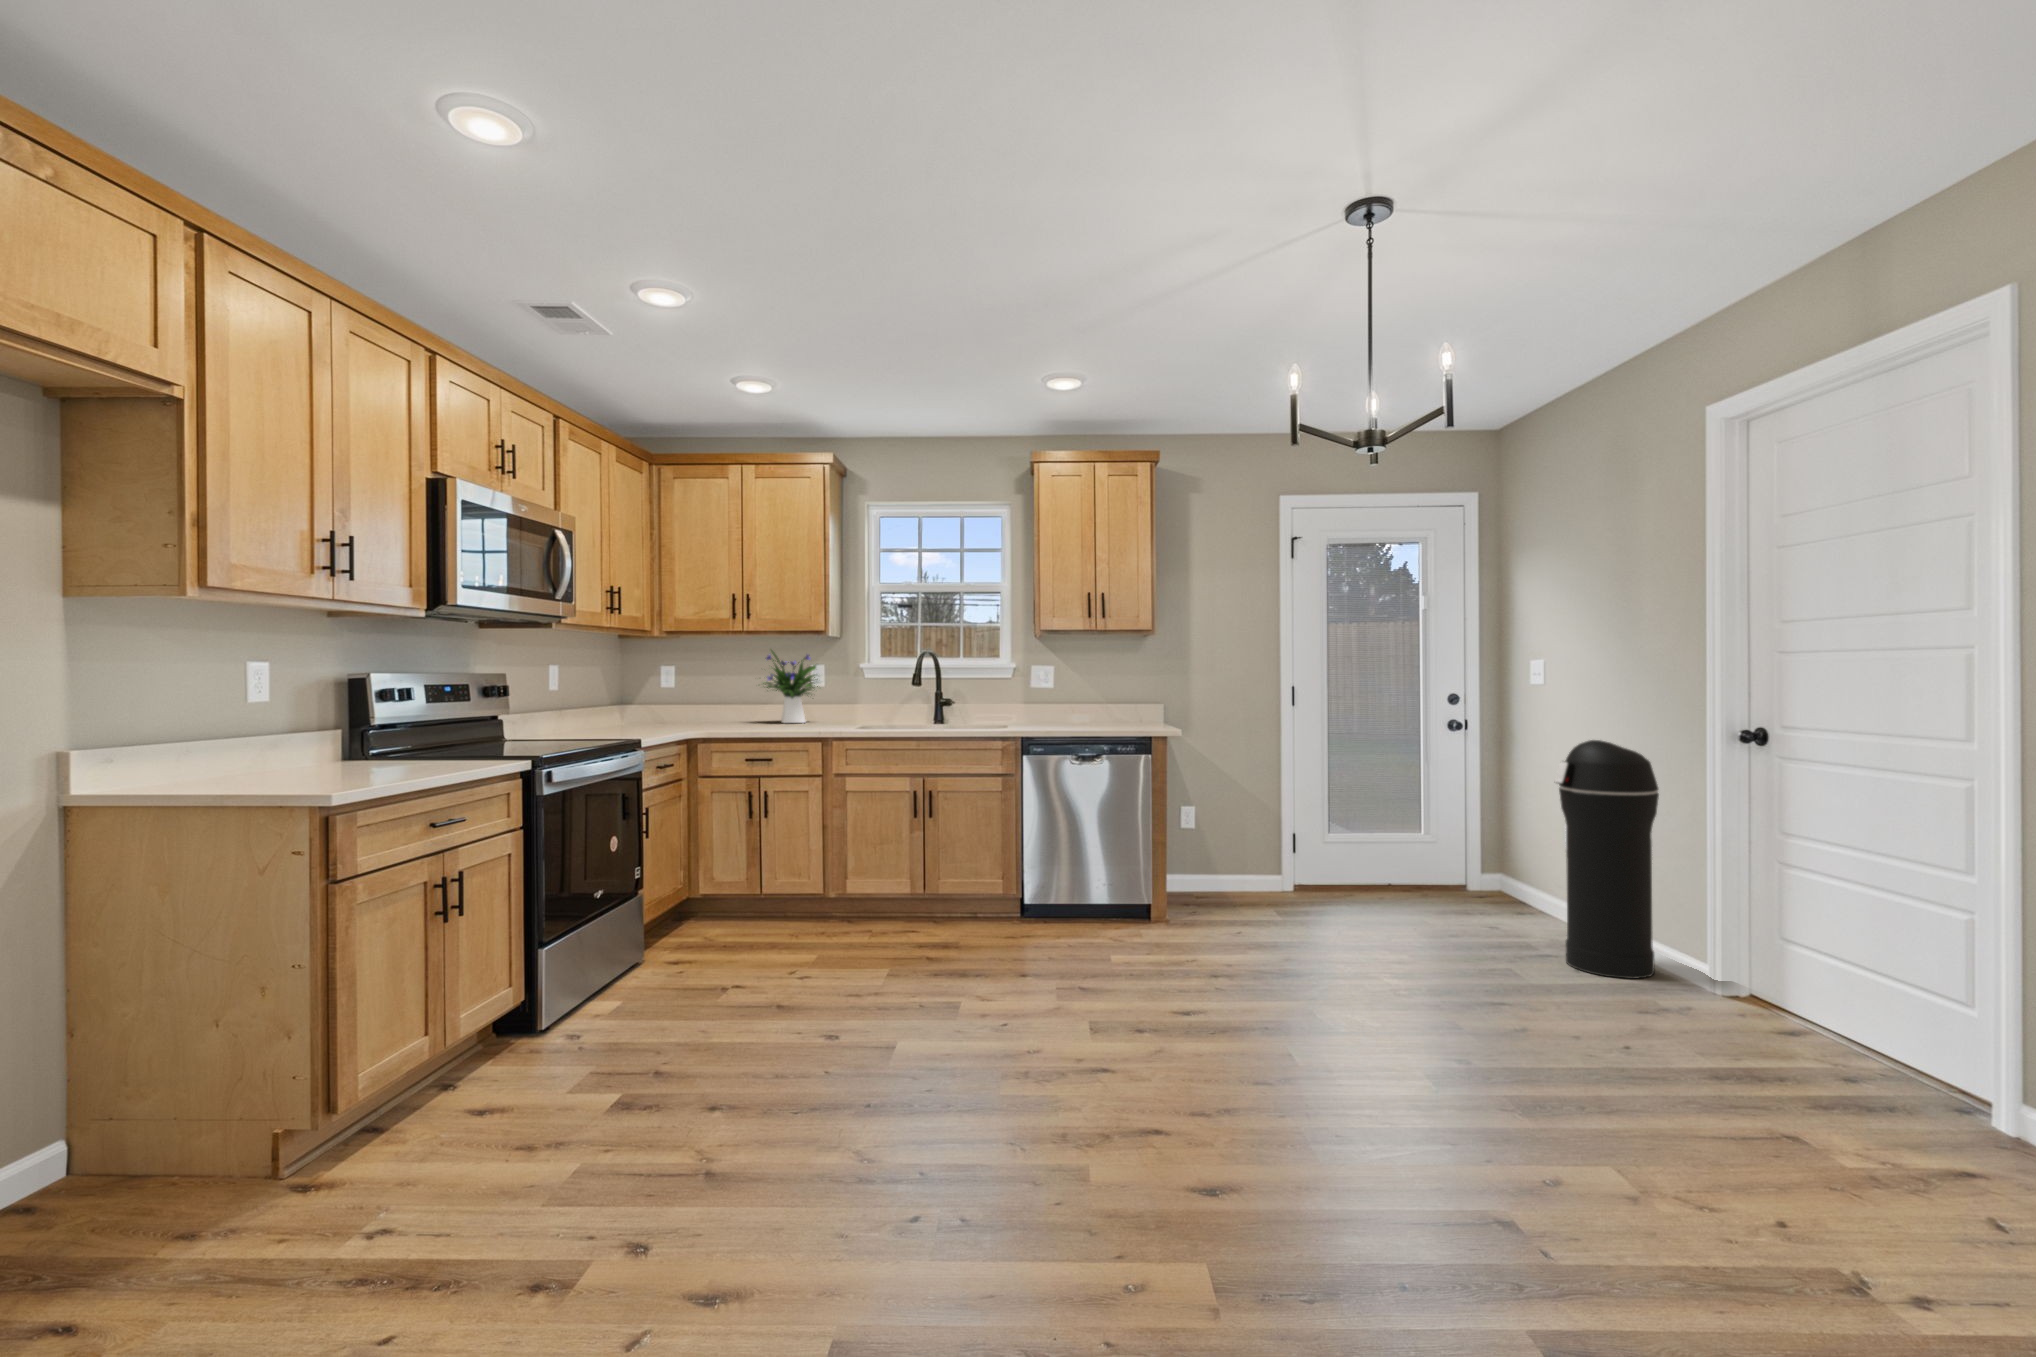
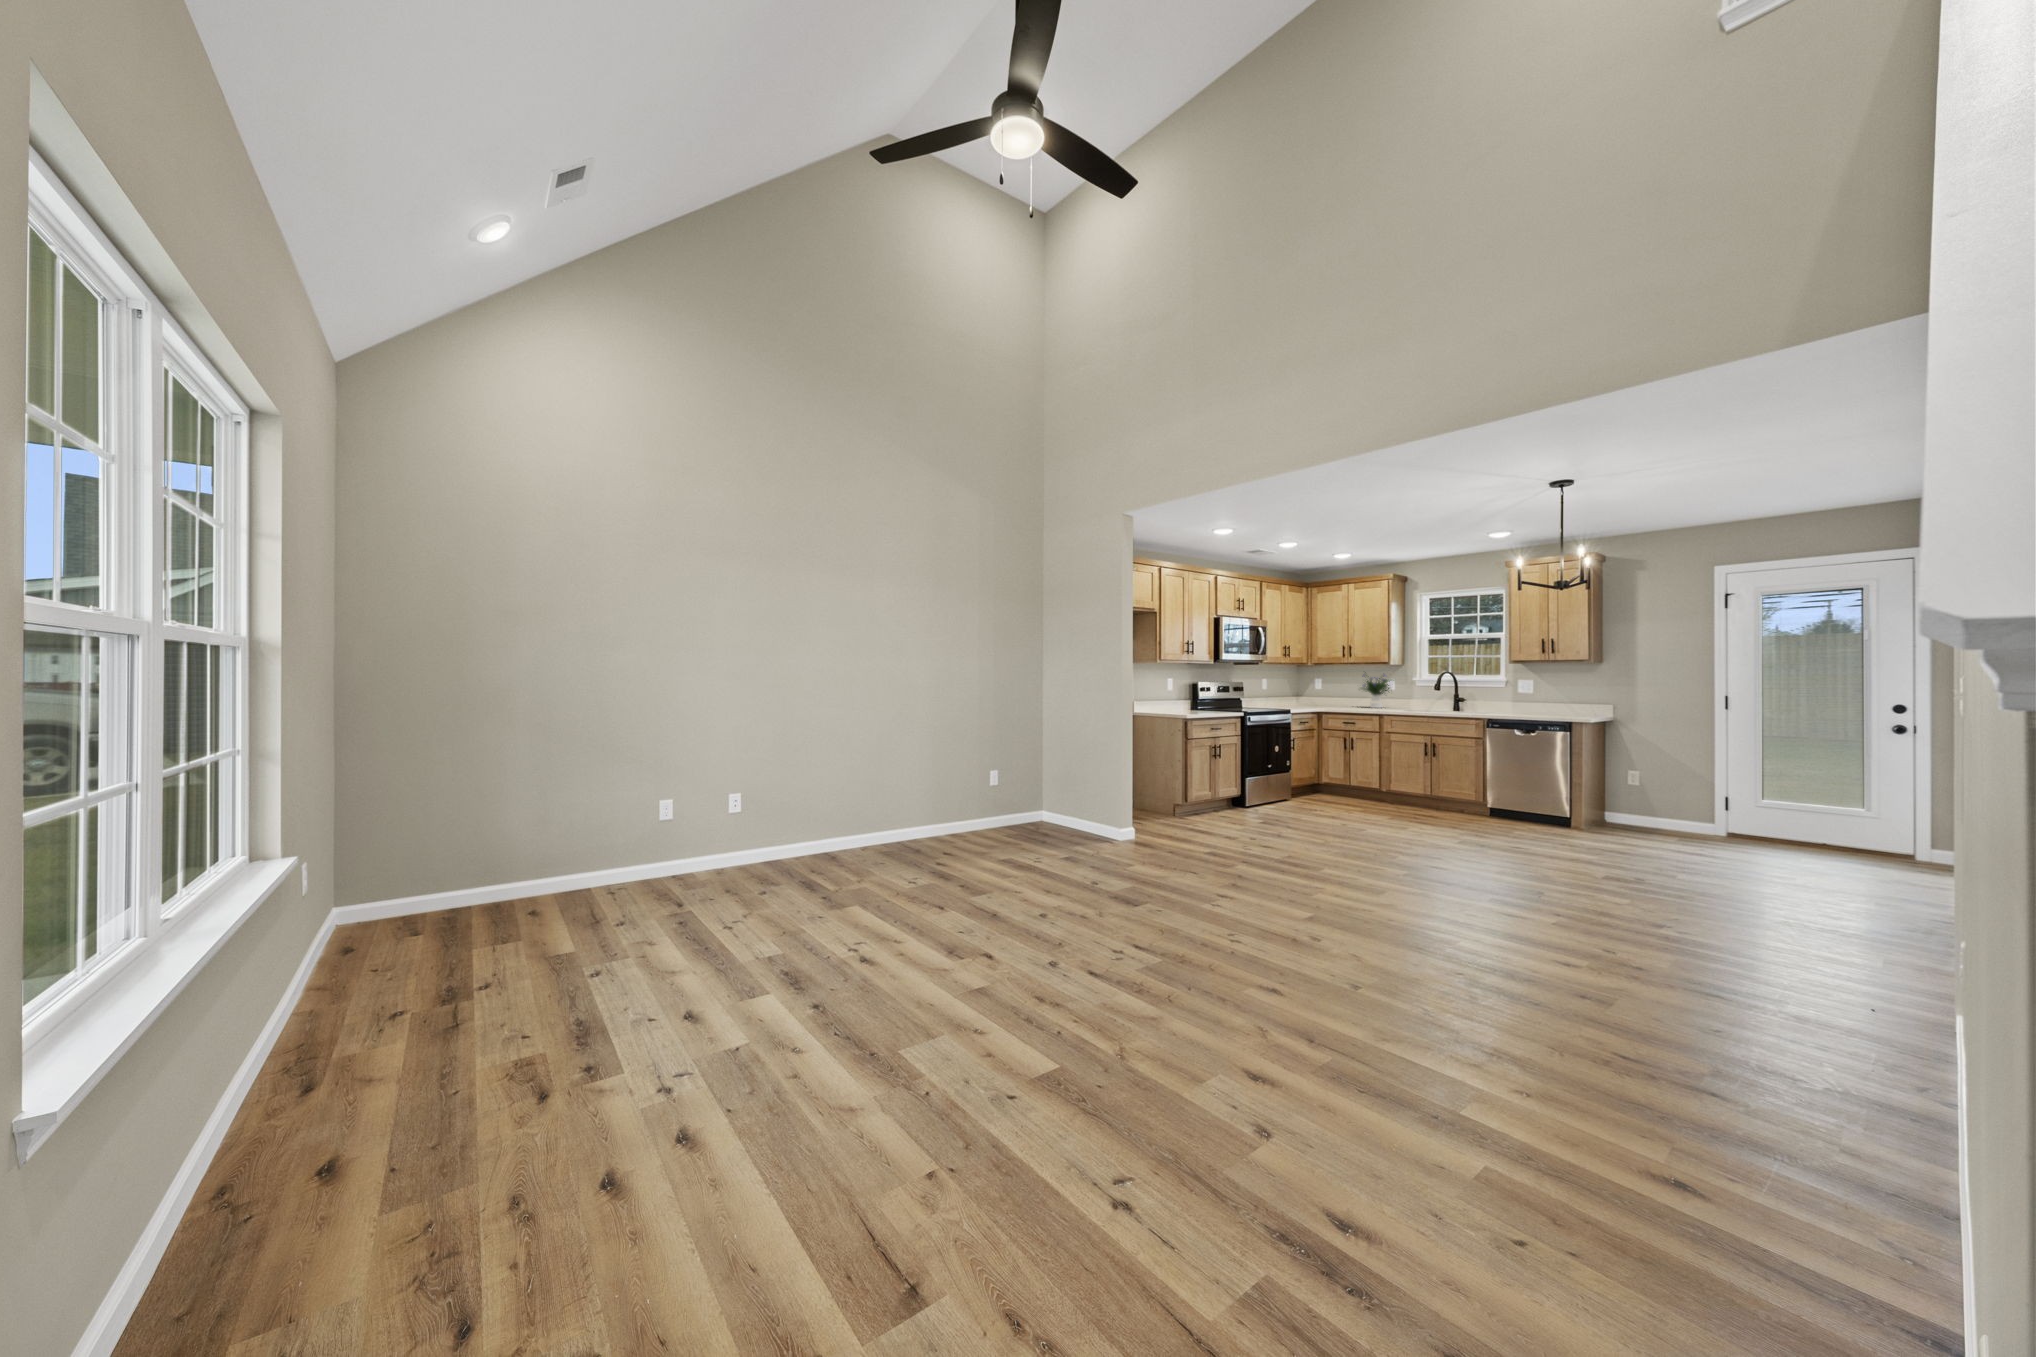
trash can: present [1555,740,1659,979] -> none [1855,736,1955,899]

